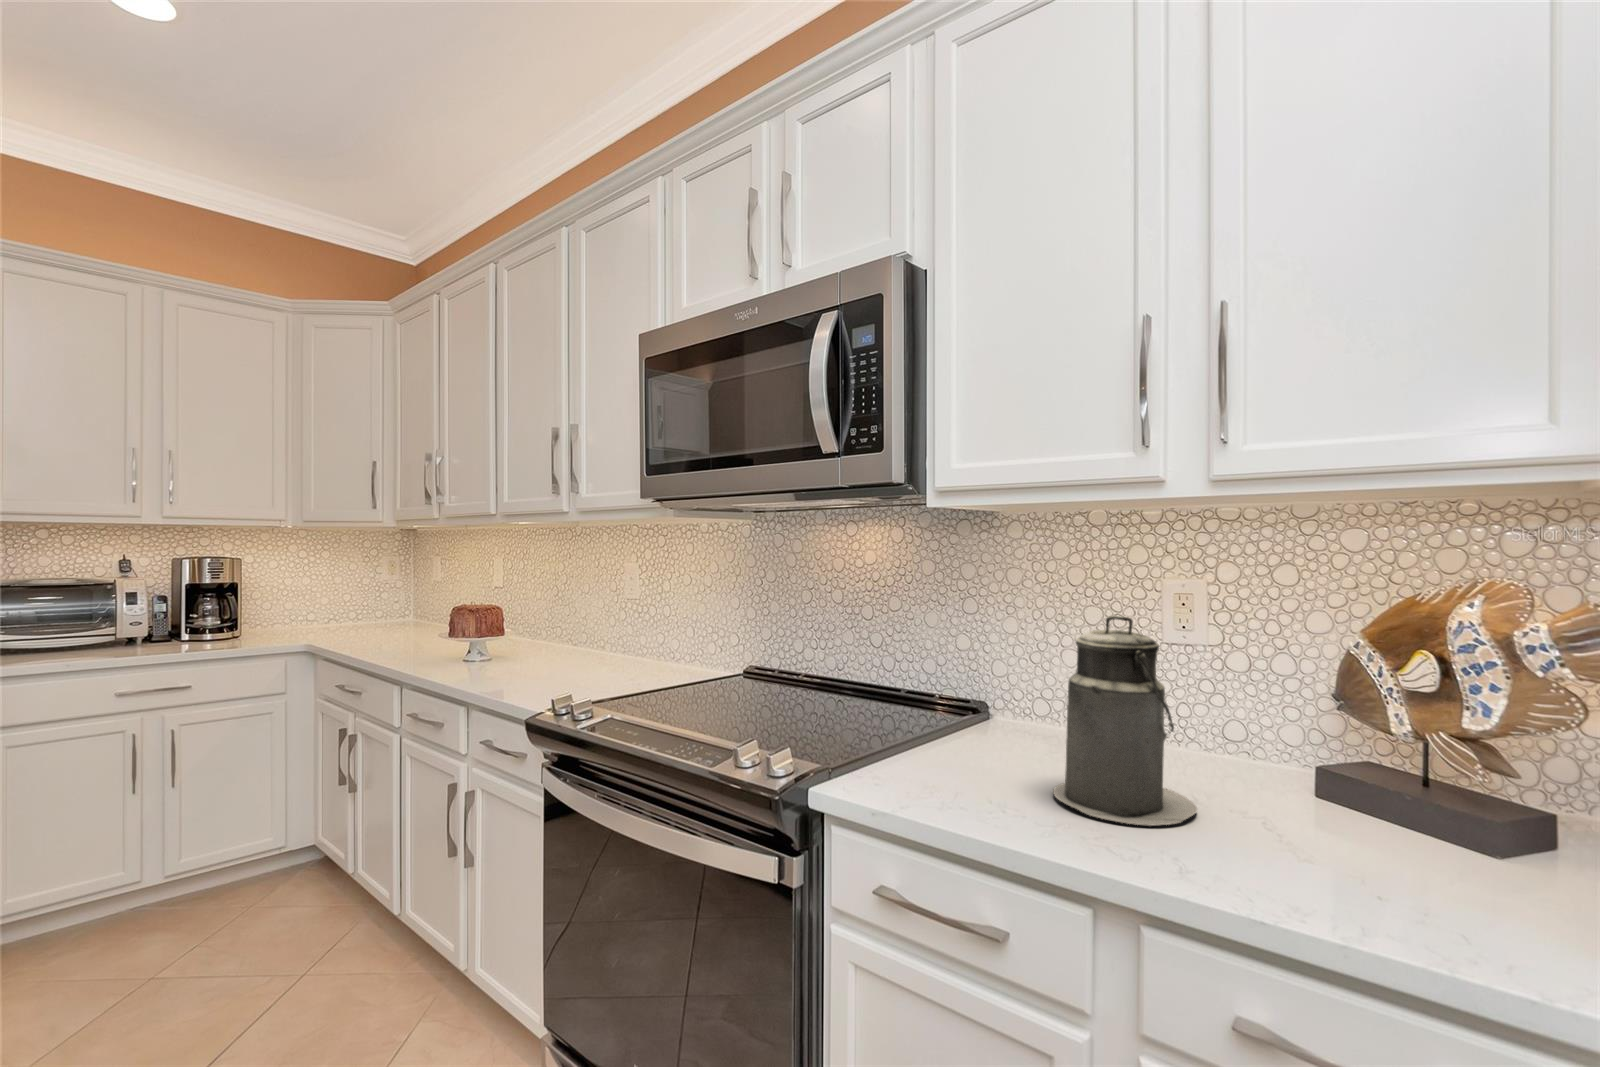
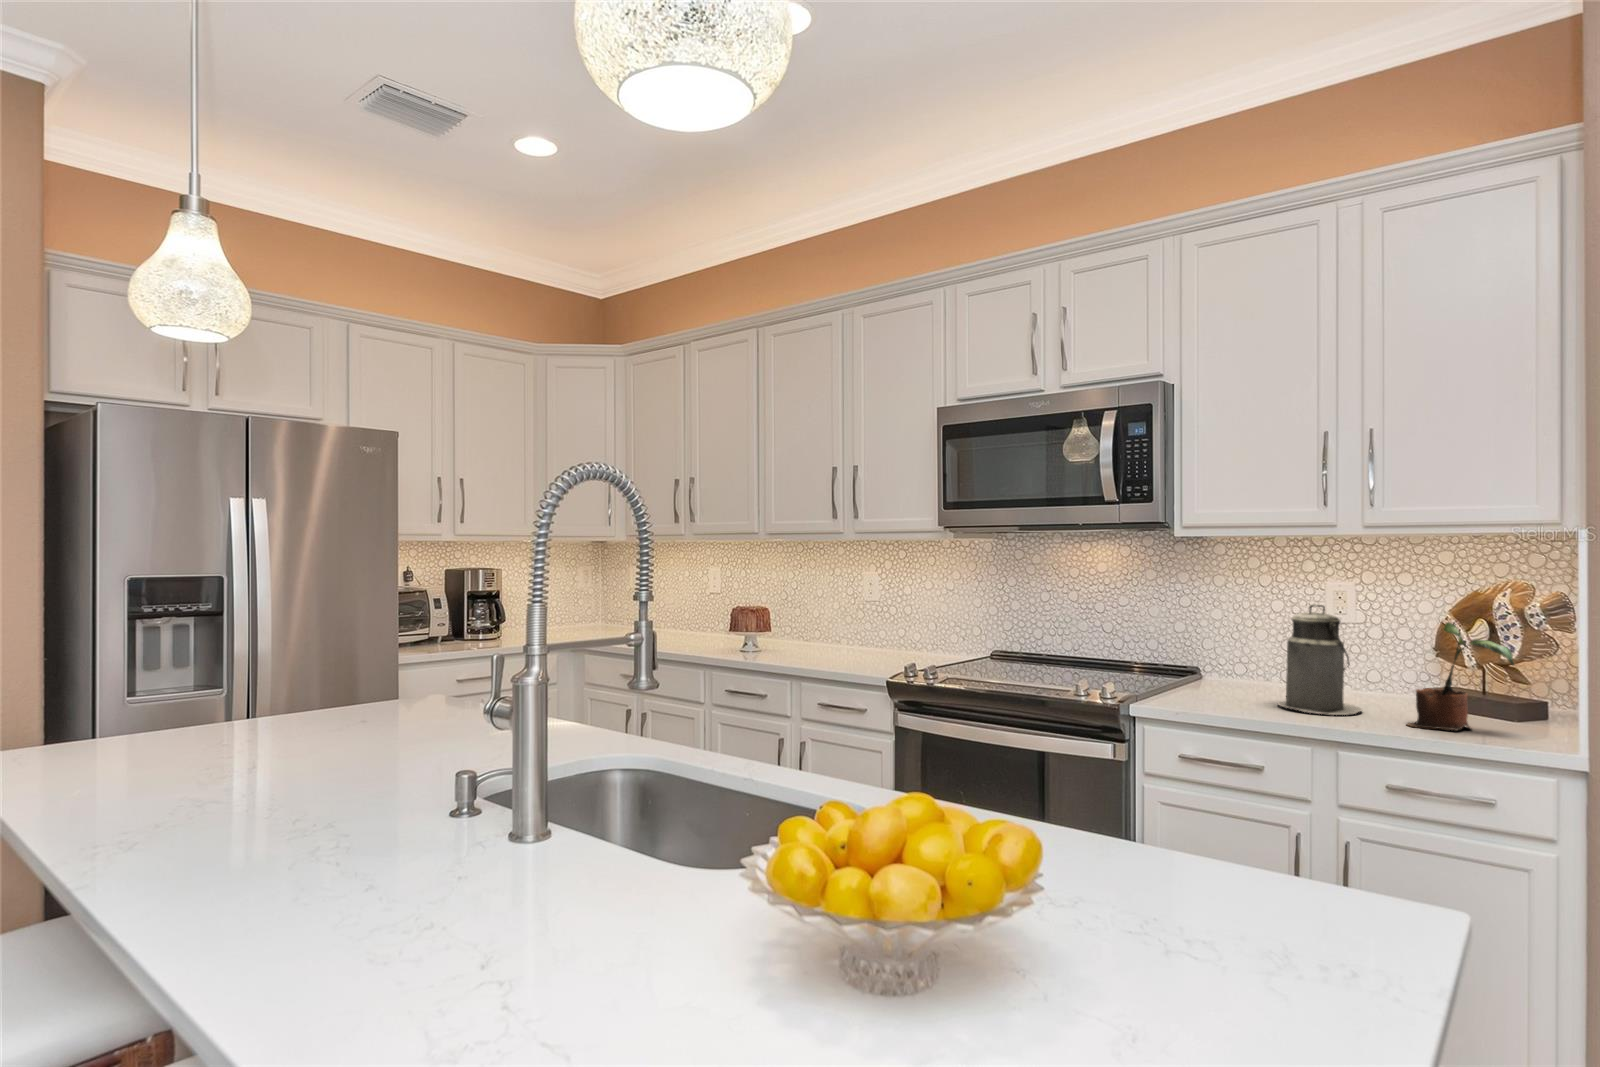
potted plant: none [1269,661,1505,893] -> present [1407,622,1514,730]

